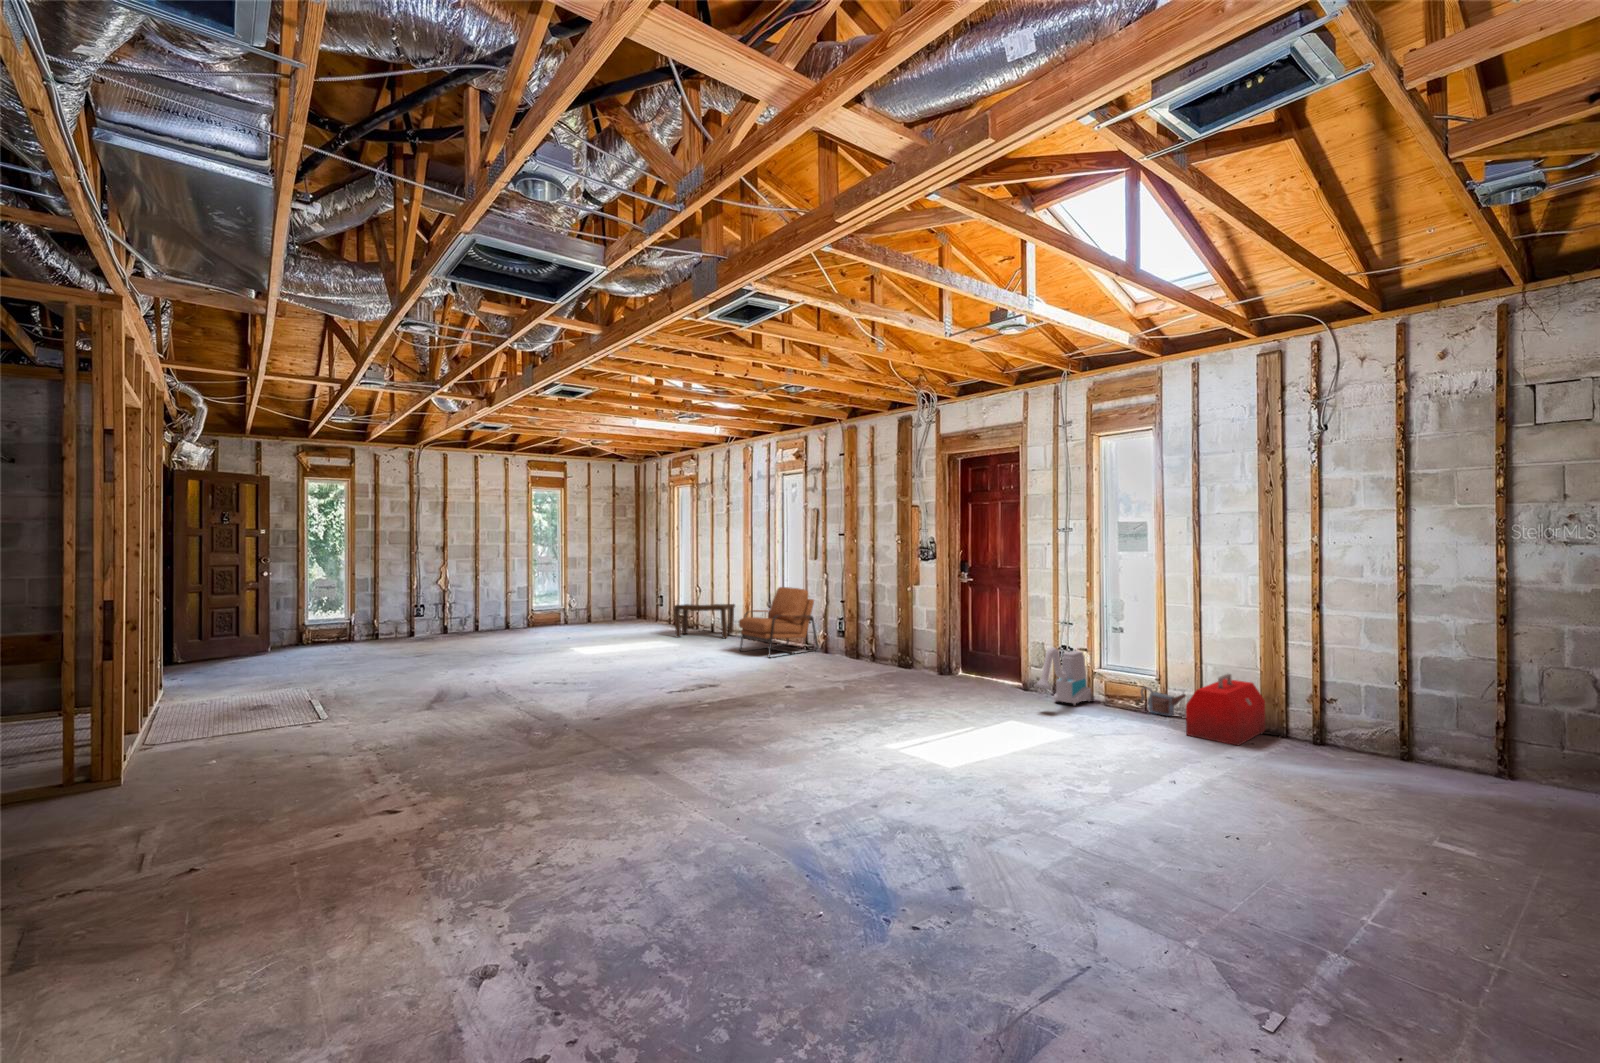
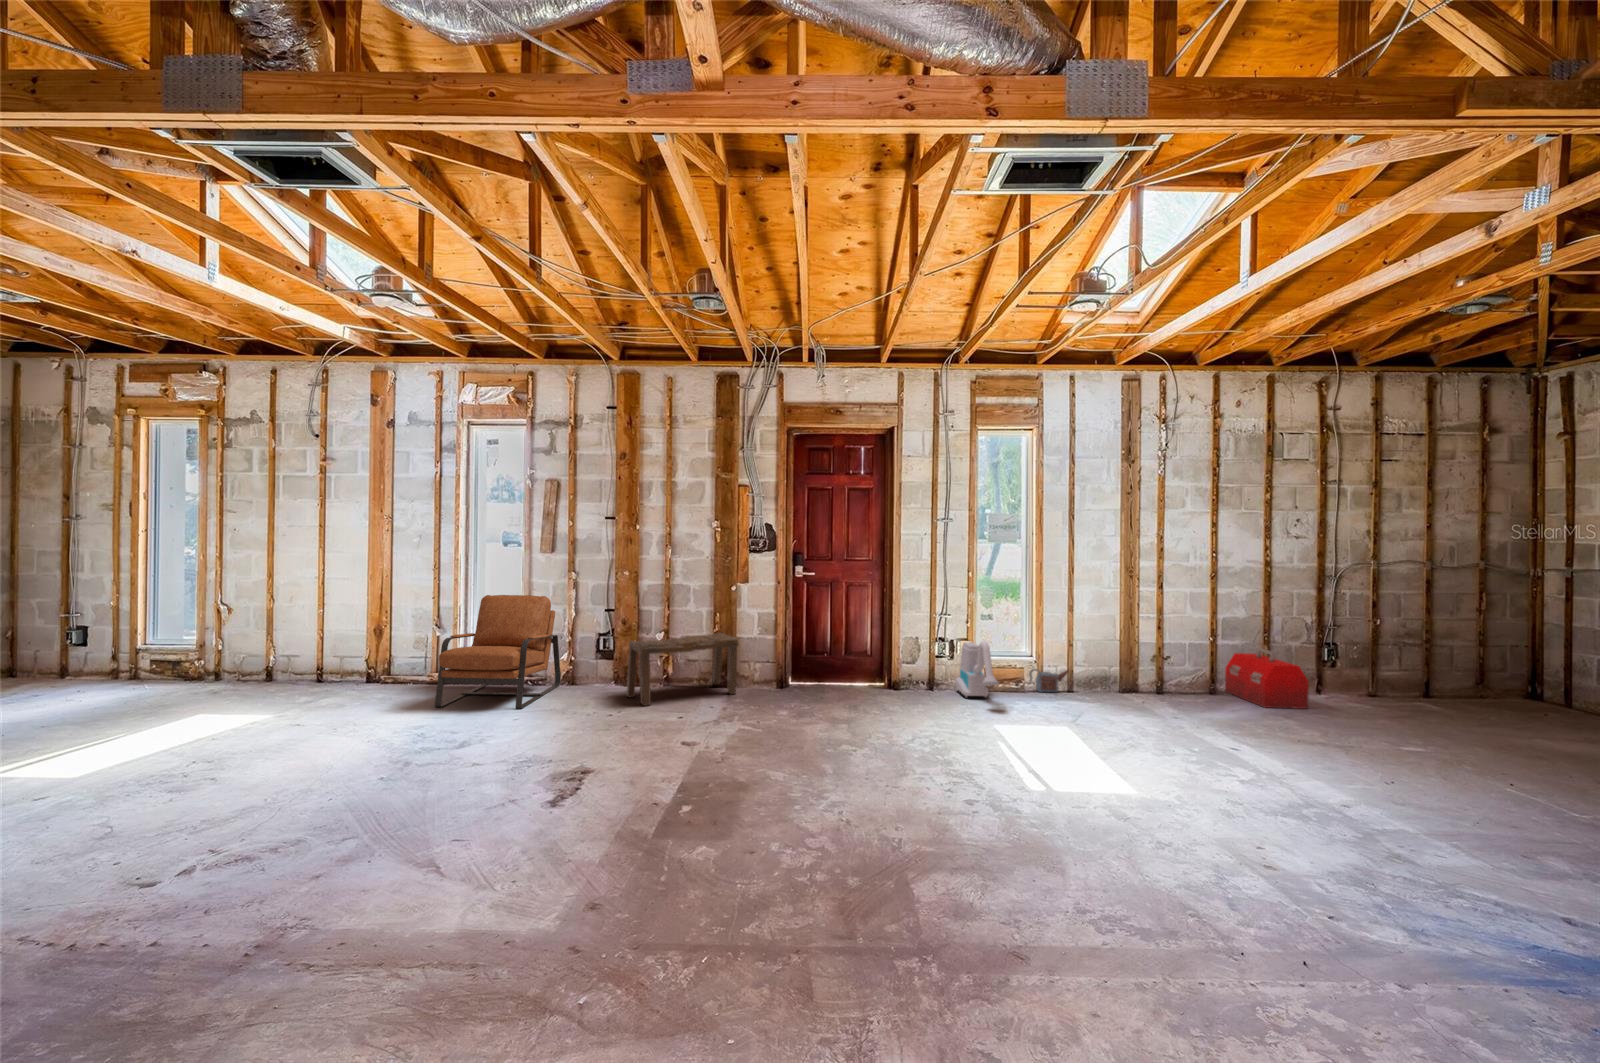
bench: present [674,604,735,638] -> present [627,633,739,706]
toolbox: present [1186,674,1265,746] -> present [1225,648,1309,709]

